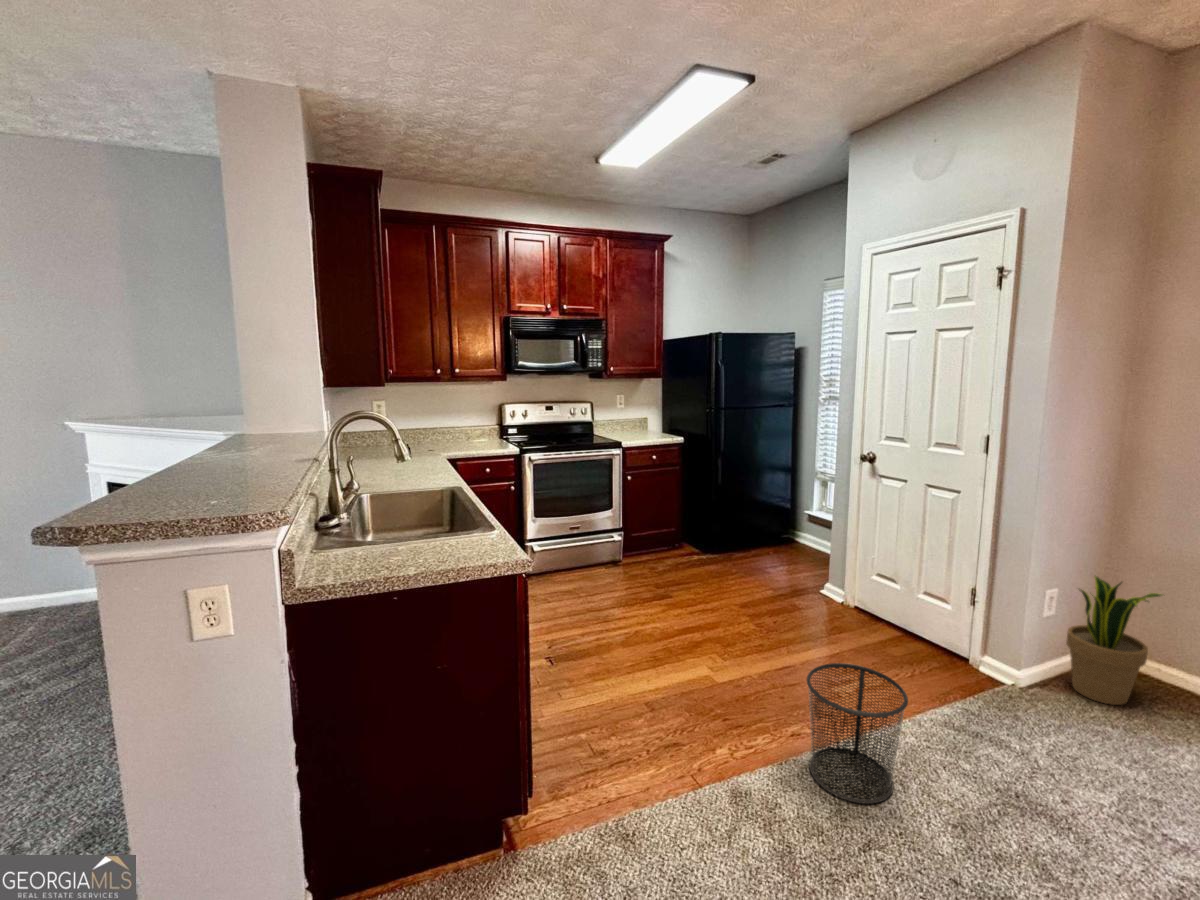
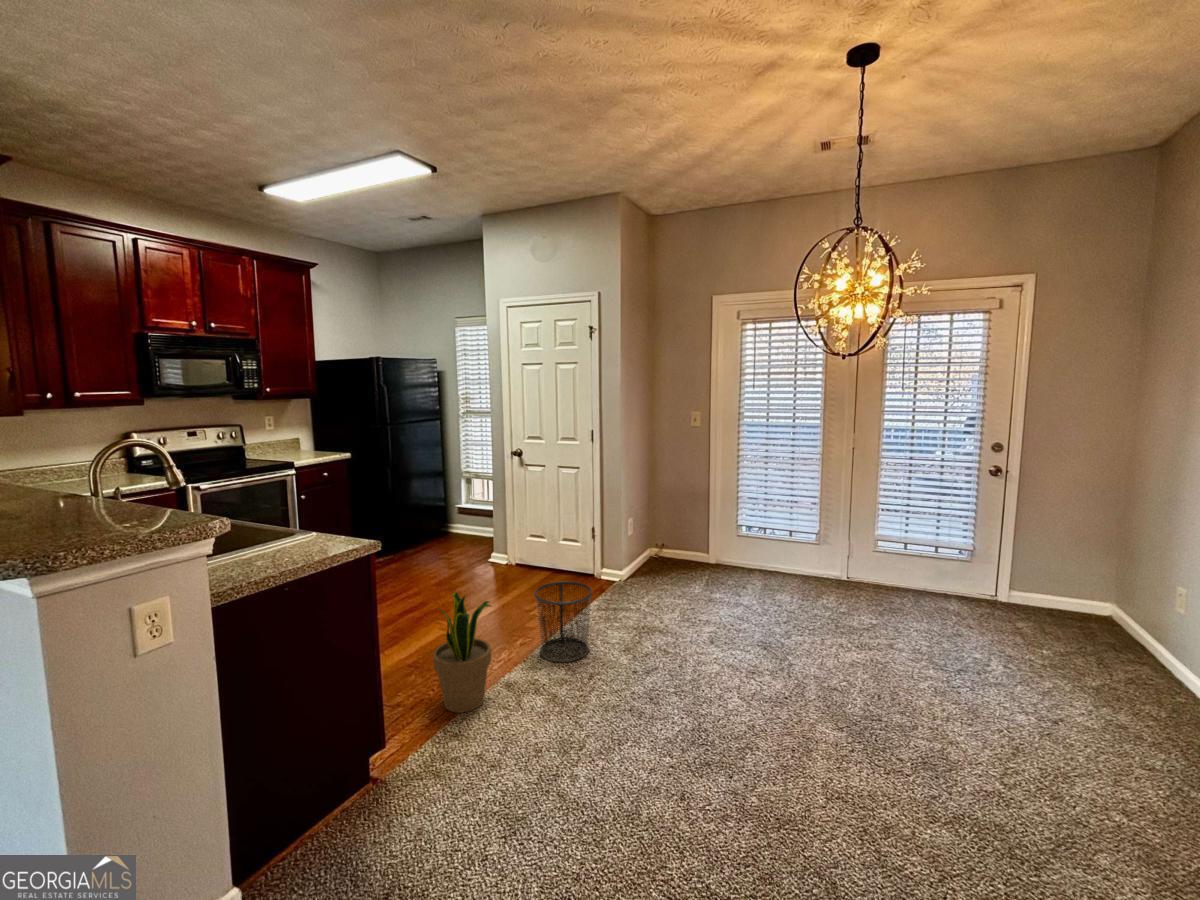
potted plant: present [1066,576,1162,705] -> present [433,592,491,713]

